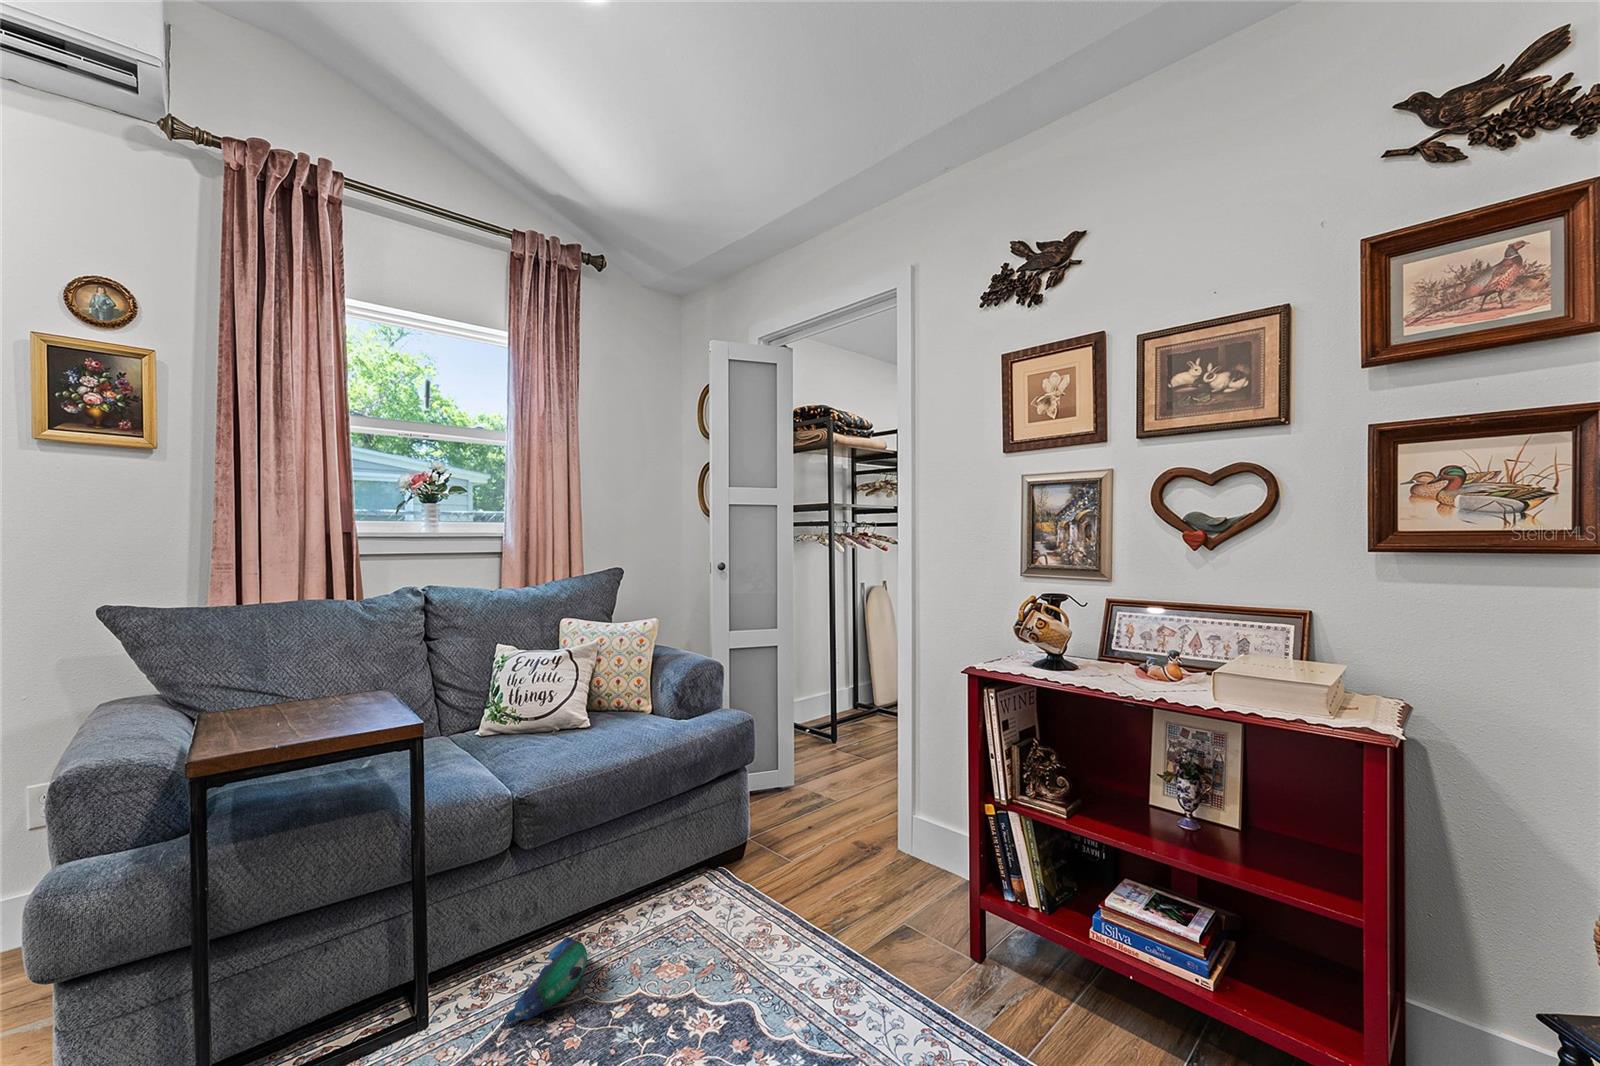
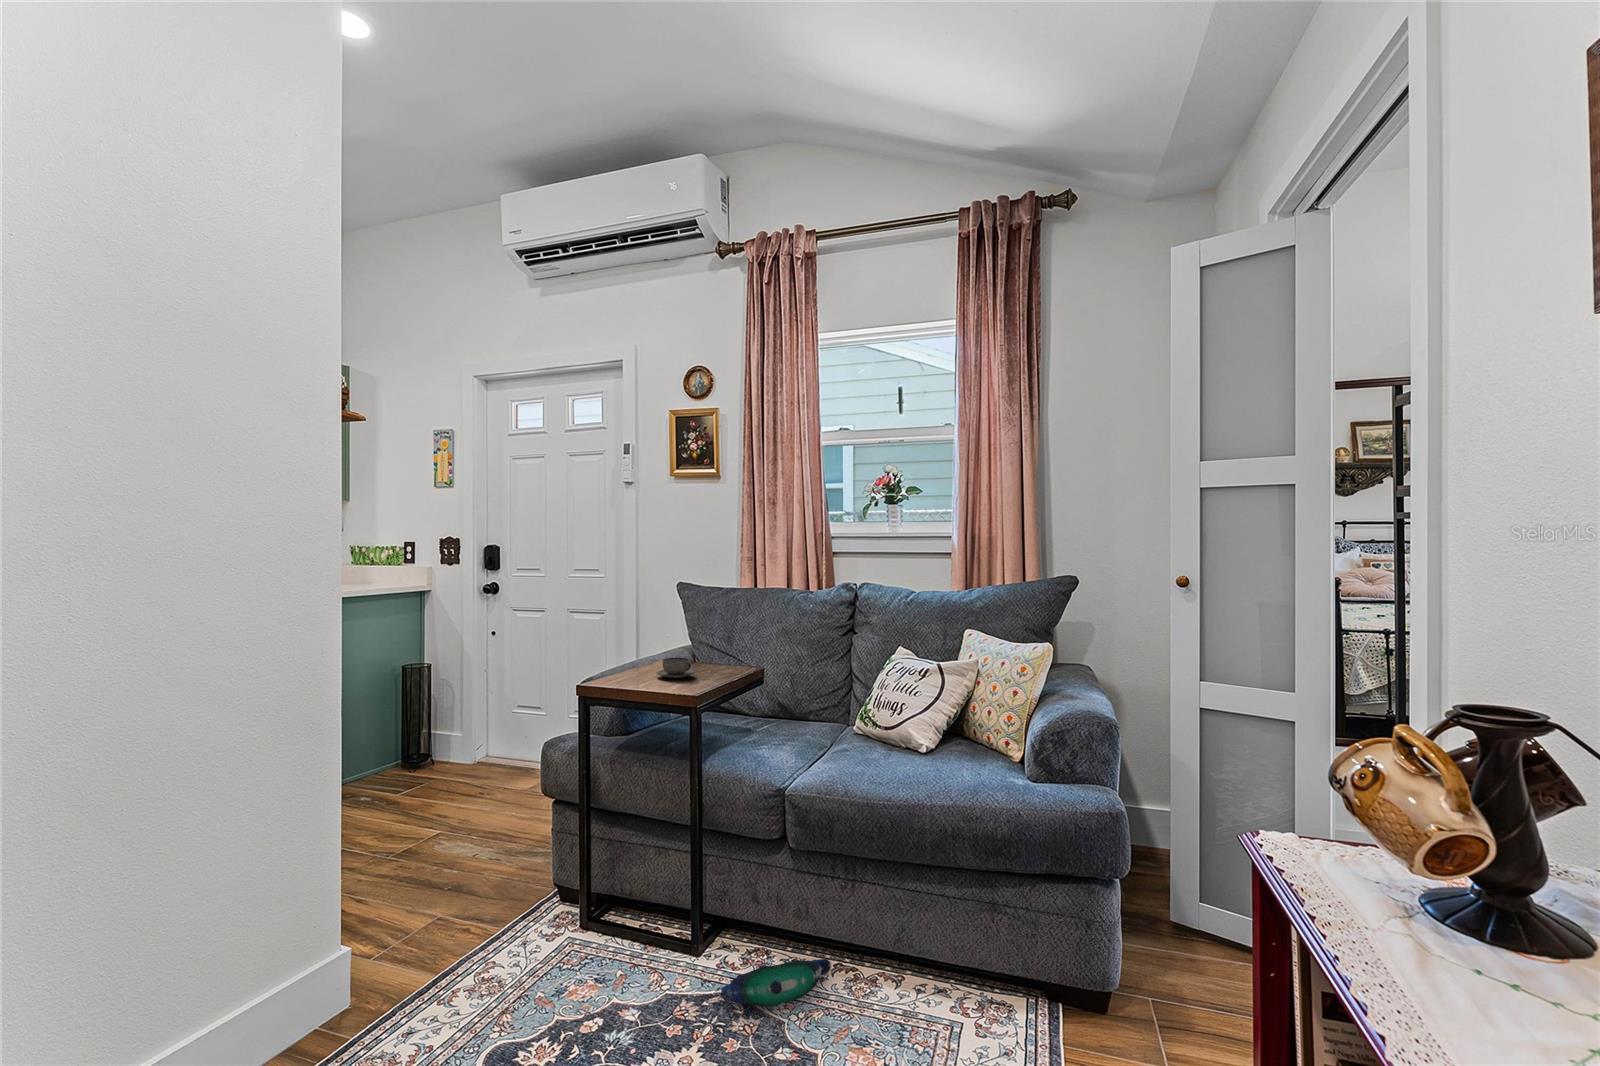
teacup: none [298,692,359,720] -> present [656,658,695,678]

